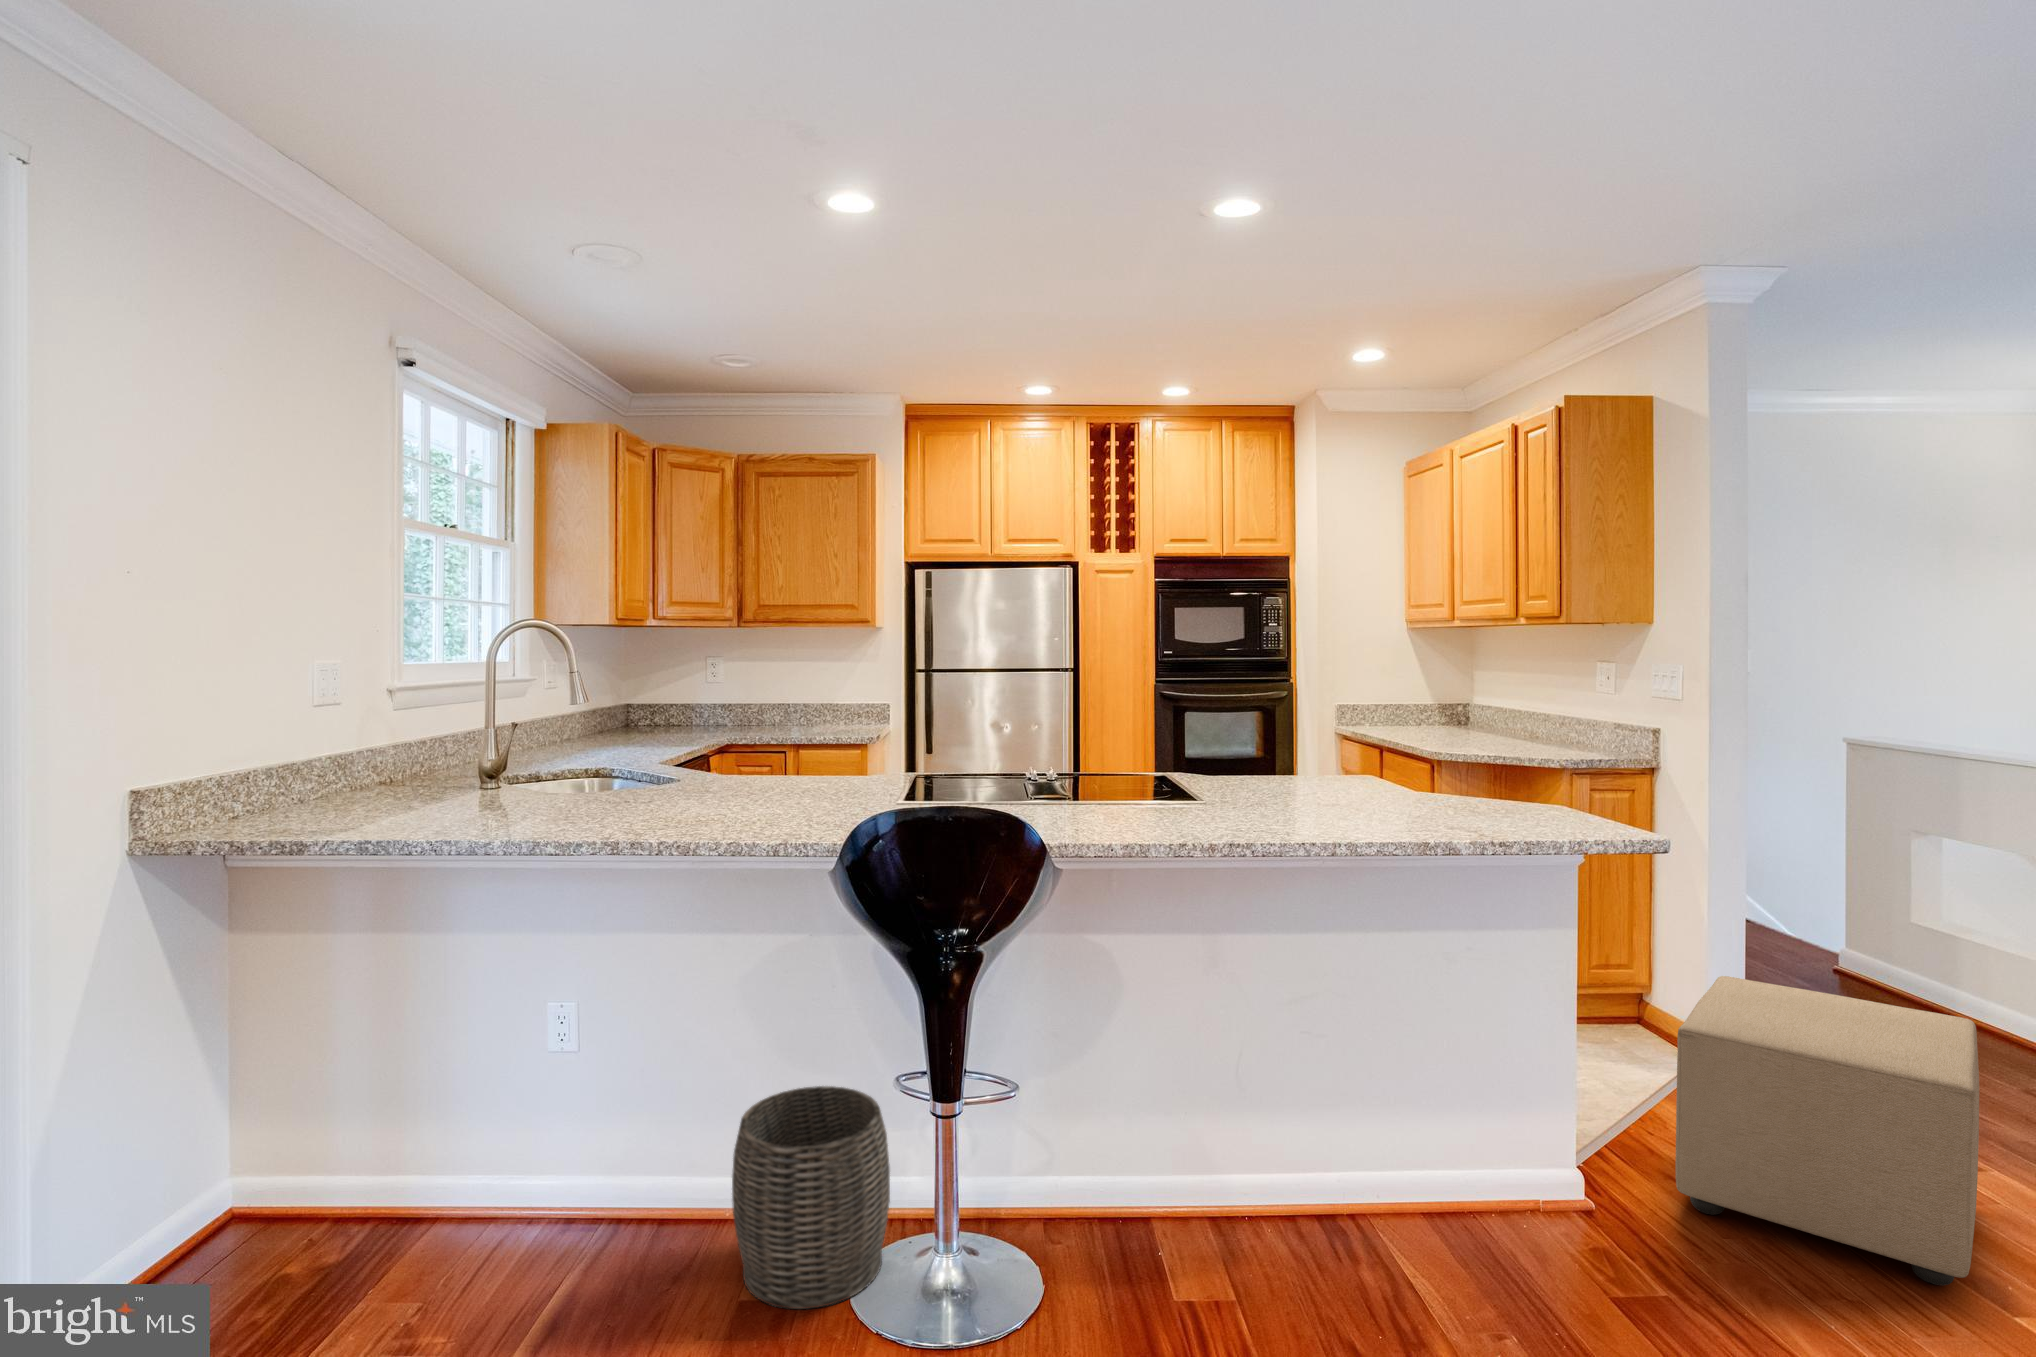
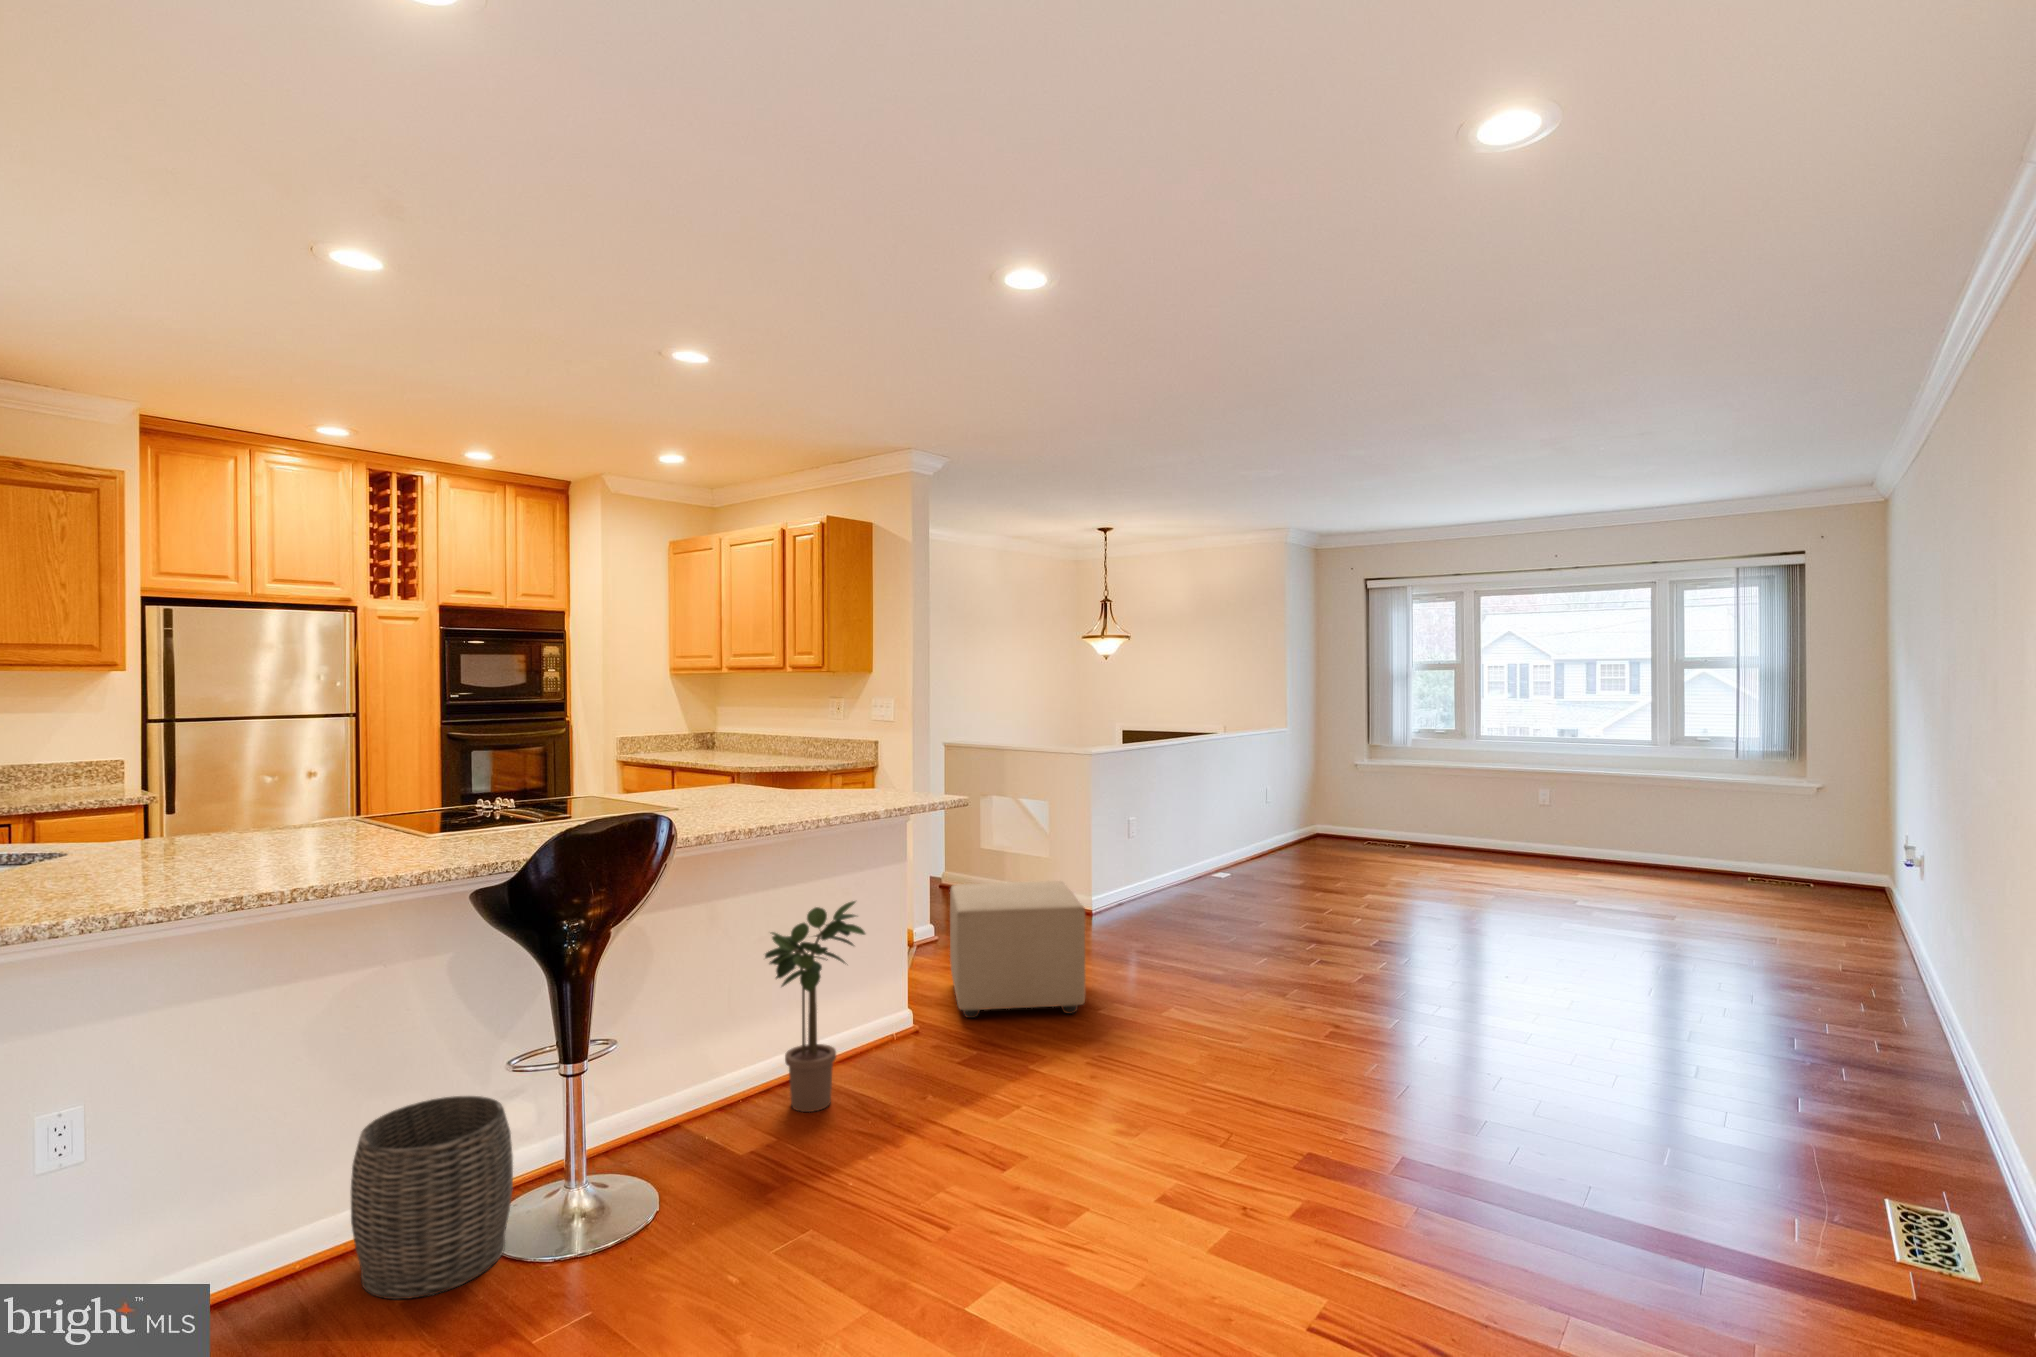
potted plant: none [1245,970,1432,1272] -> present [765,901,865,1112]

